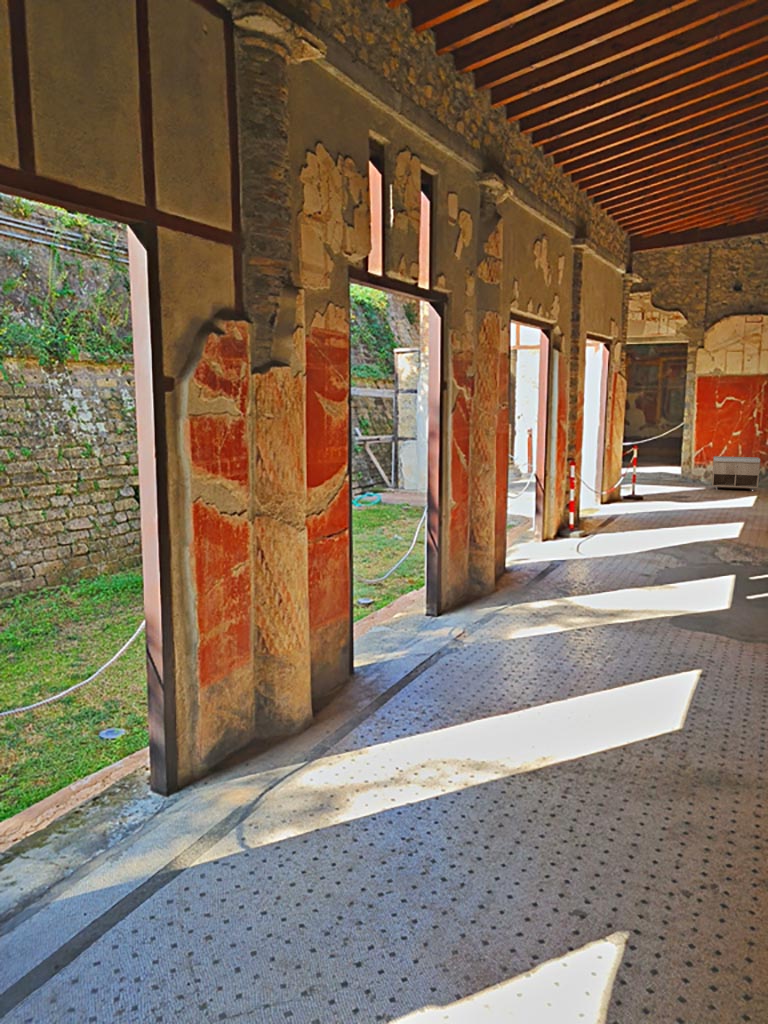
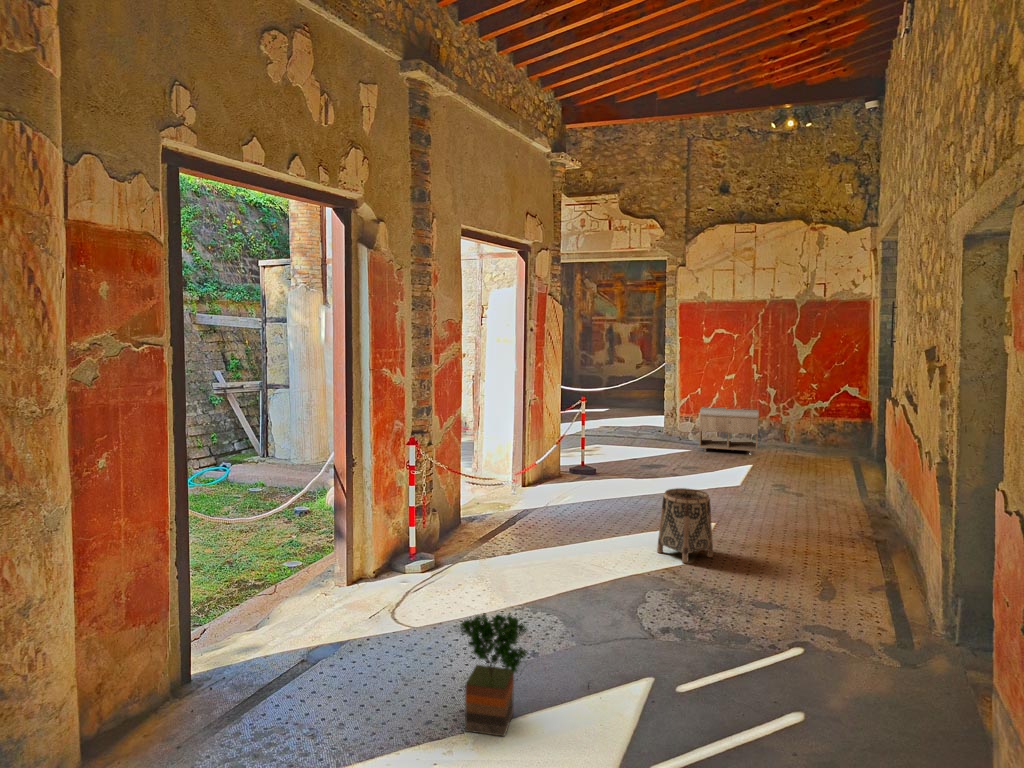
basket: none [718,491,753,531] -> present [657,488,713,563]
potted tree: none [668,519,703,568] -> present [460,613,528,736]

